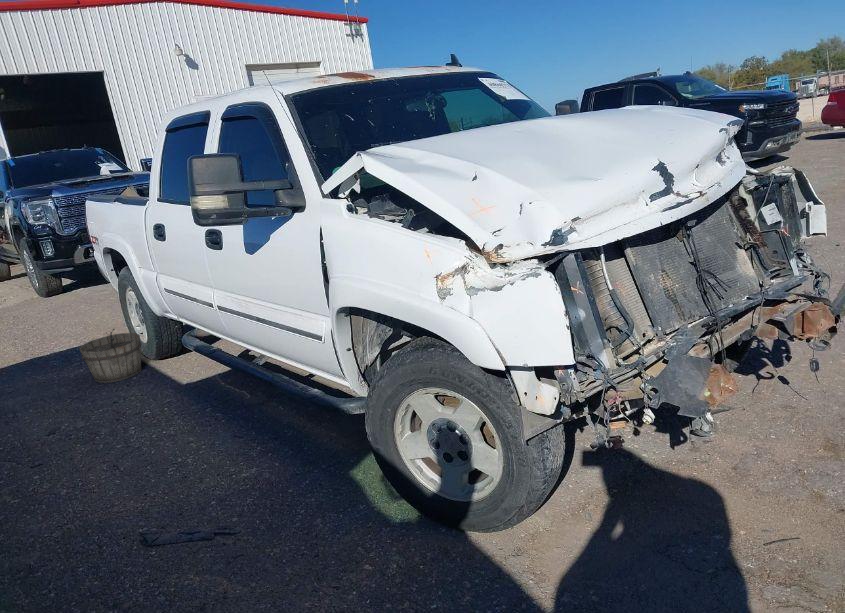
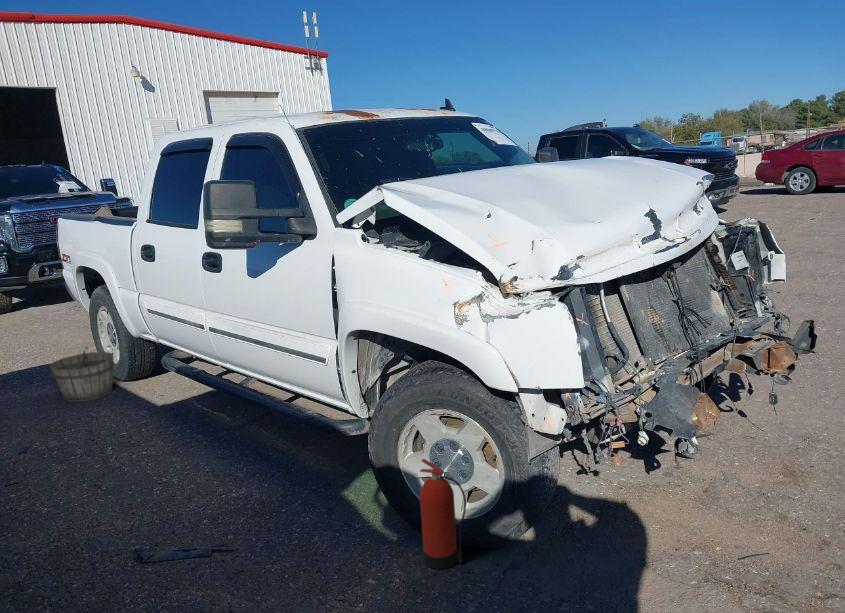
fire extinguisher: none [413,440,462,553] -> present [420,459,466,569]

